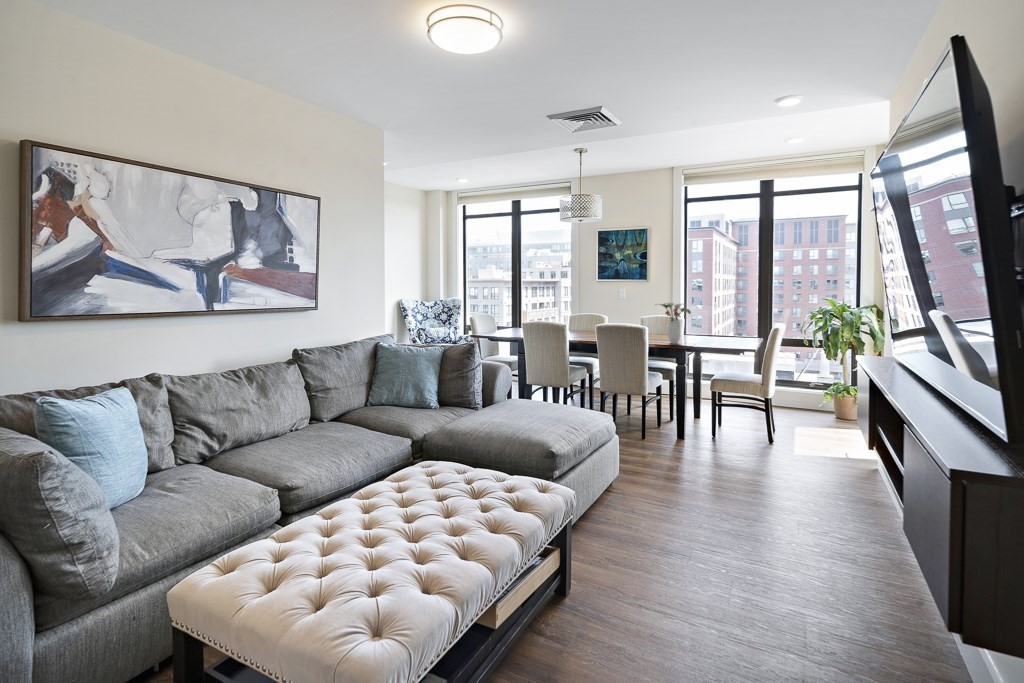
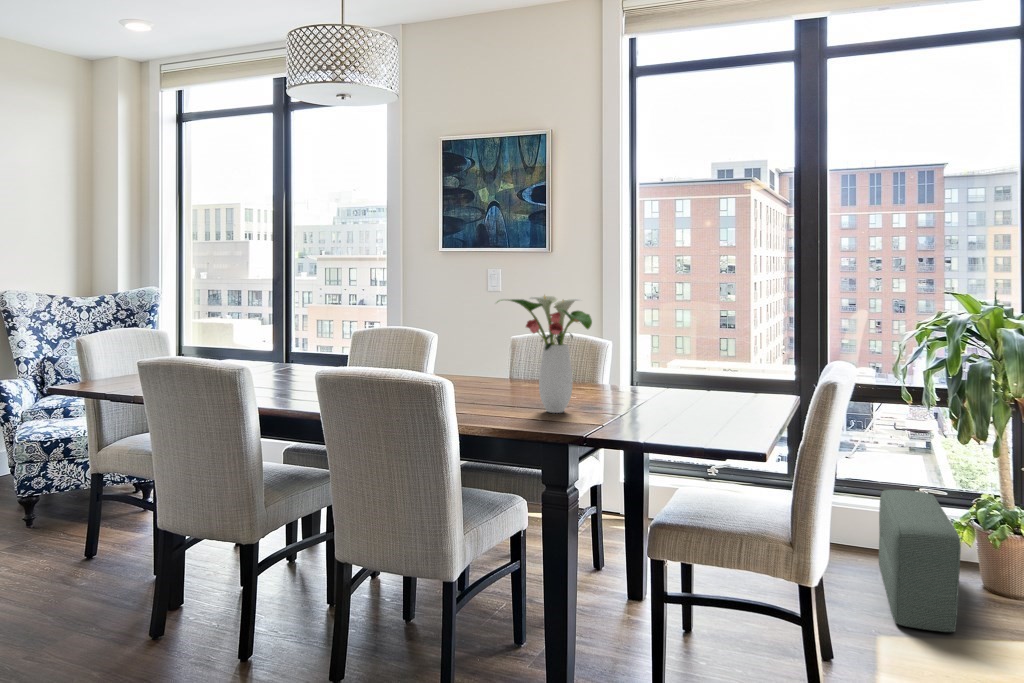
pouf: none [794,379,823,426] -> present [879,490,961,632]

